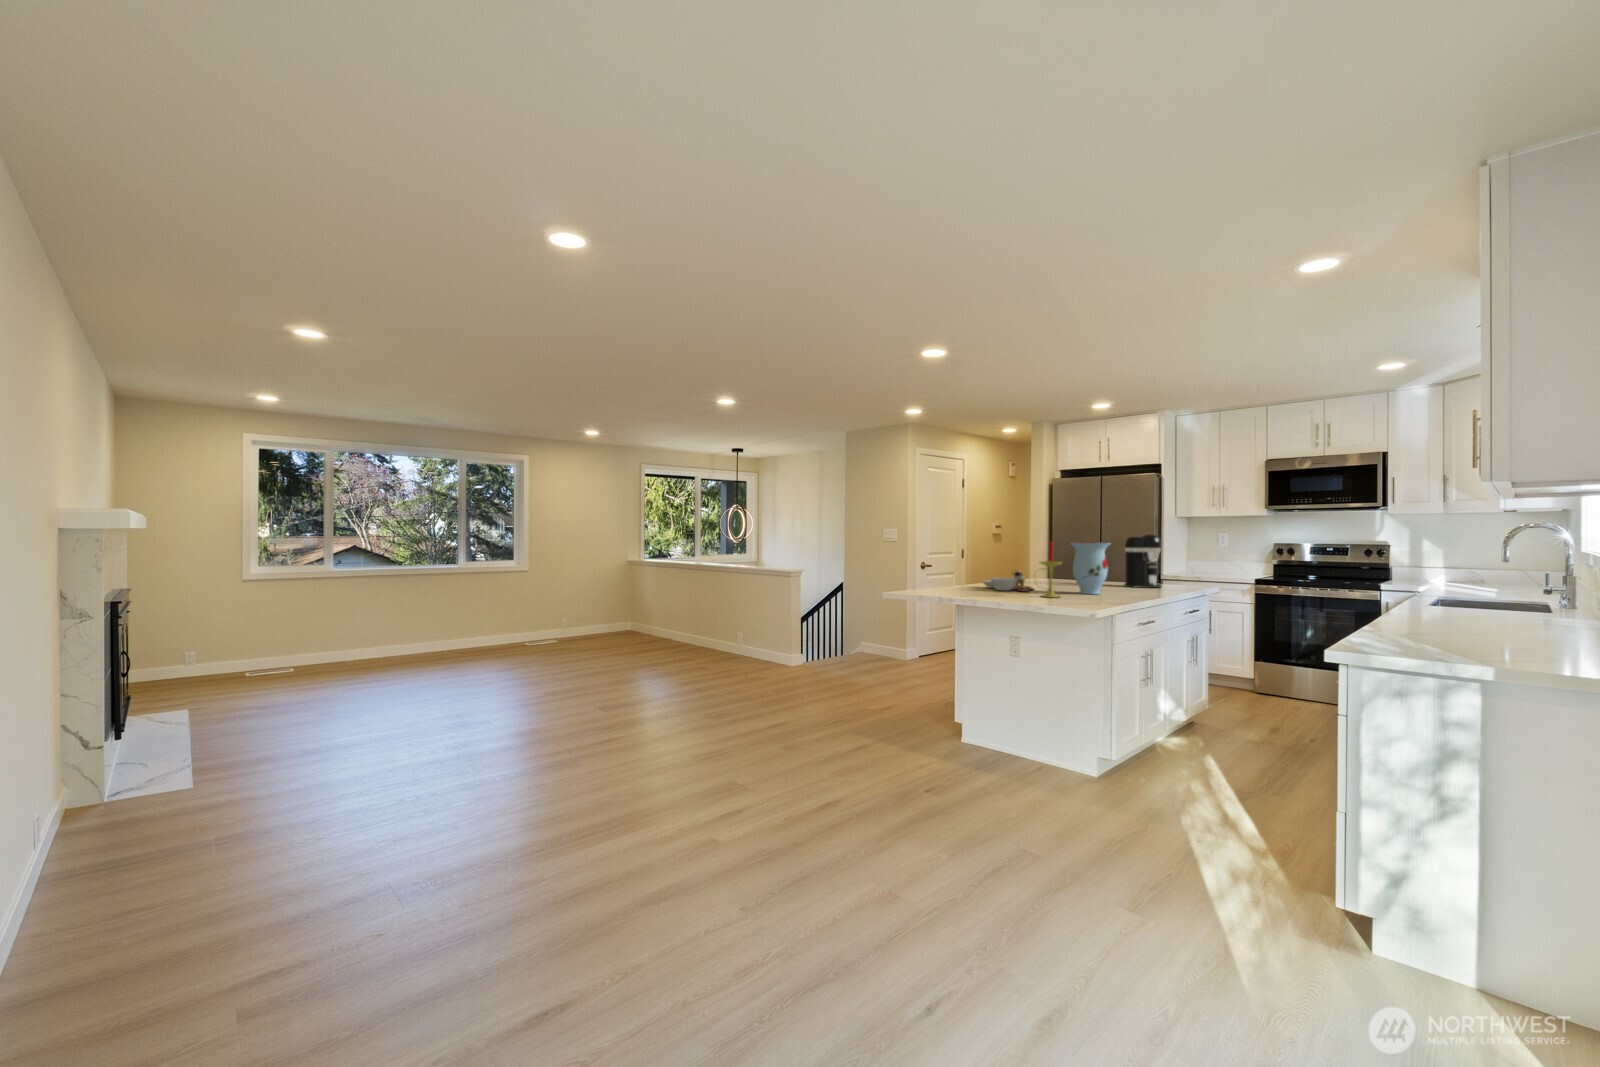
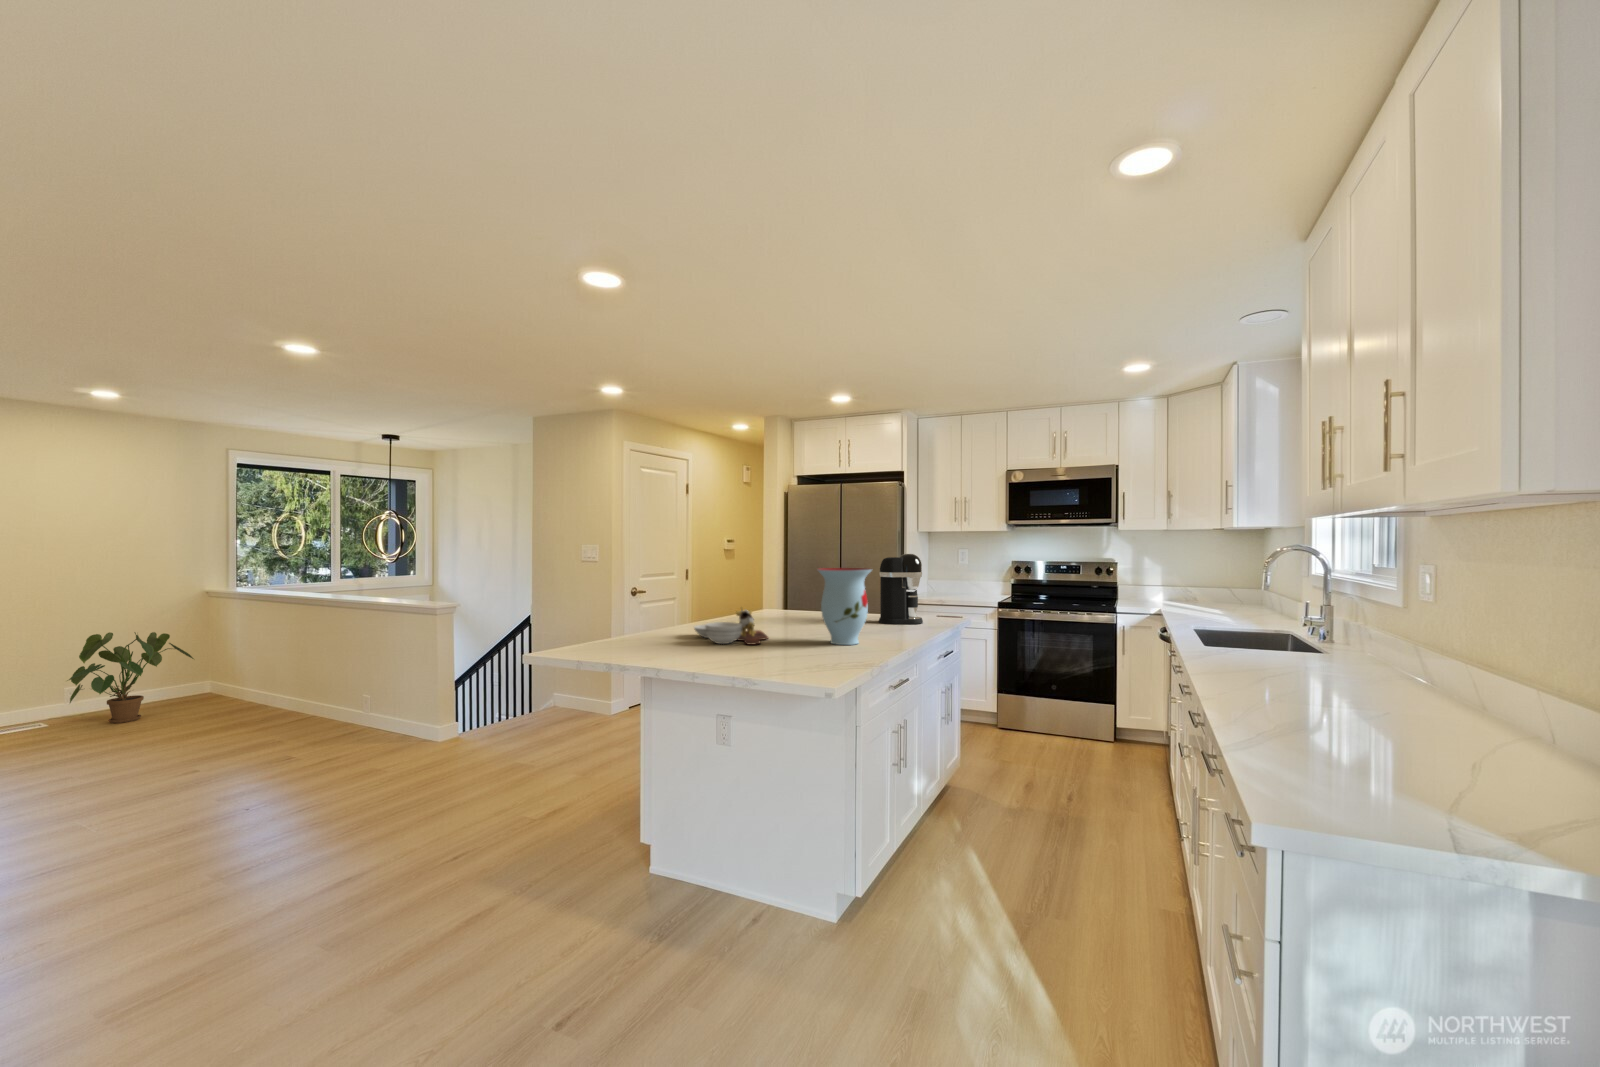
candle: present [1039,541,1061,598] -> none [767,567,810,659]
house plant: none [577,586,635,643] -> present [67,632,194,723]

